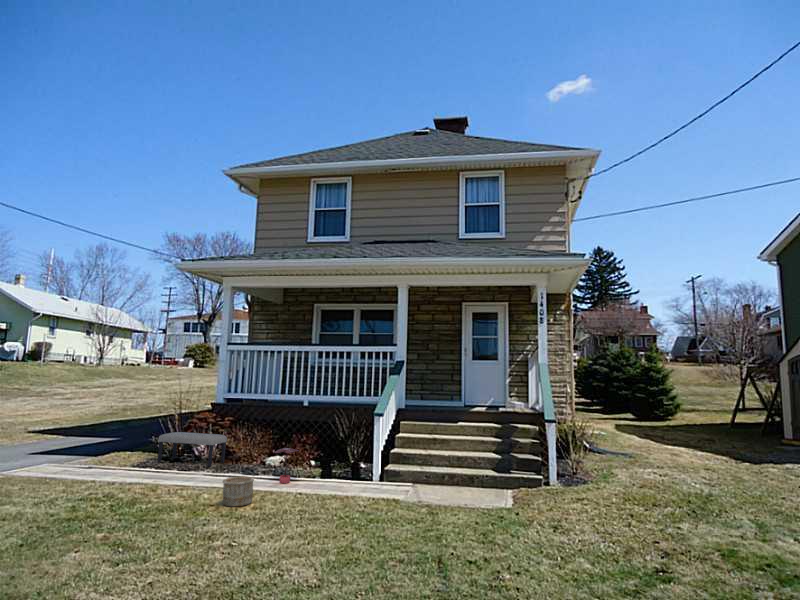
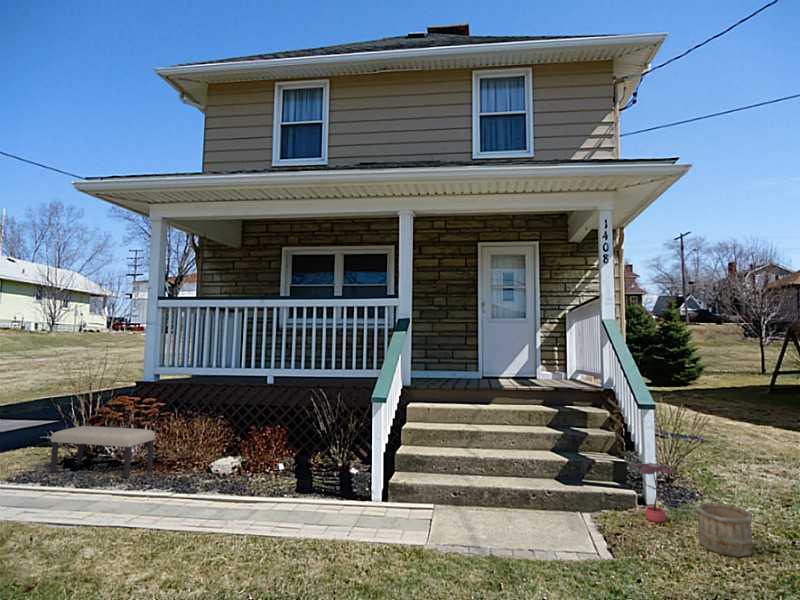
potted plant: present [274,448,299,483] -> present [633,463,677,522]
wooden bucket: present [223,476,254,507] -> present [696,503,752,557]

